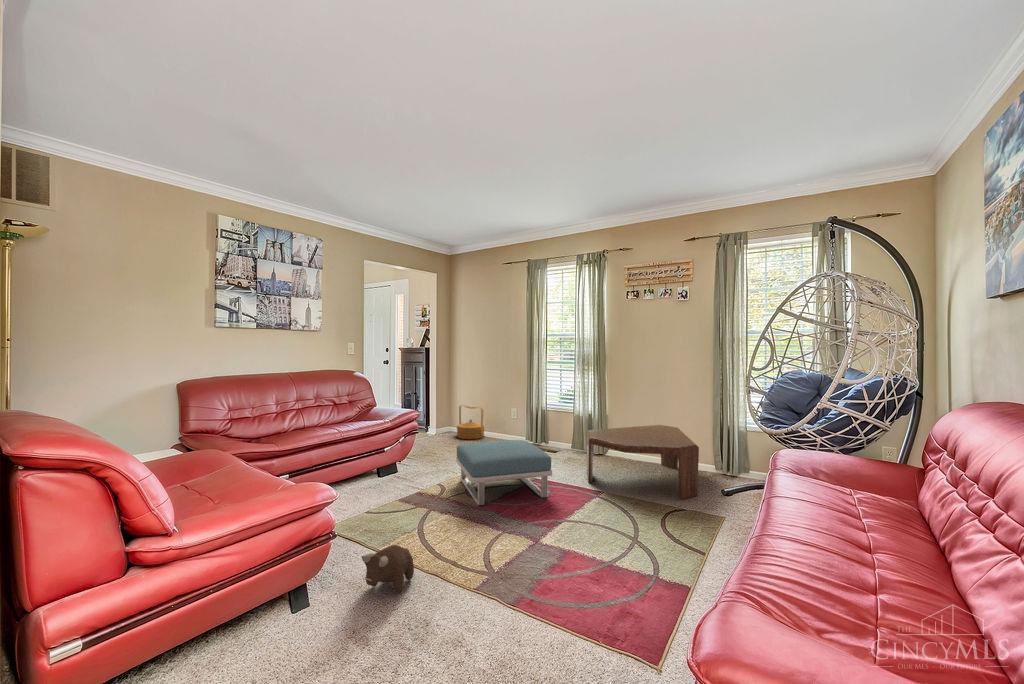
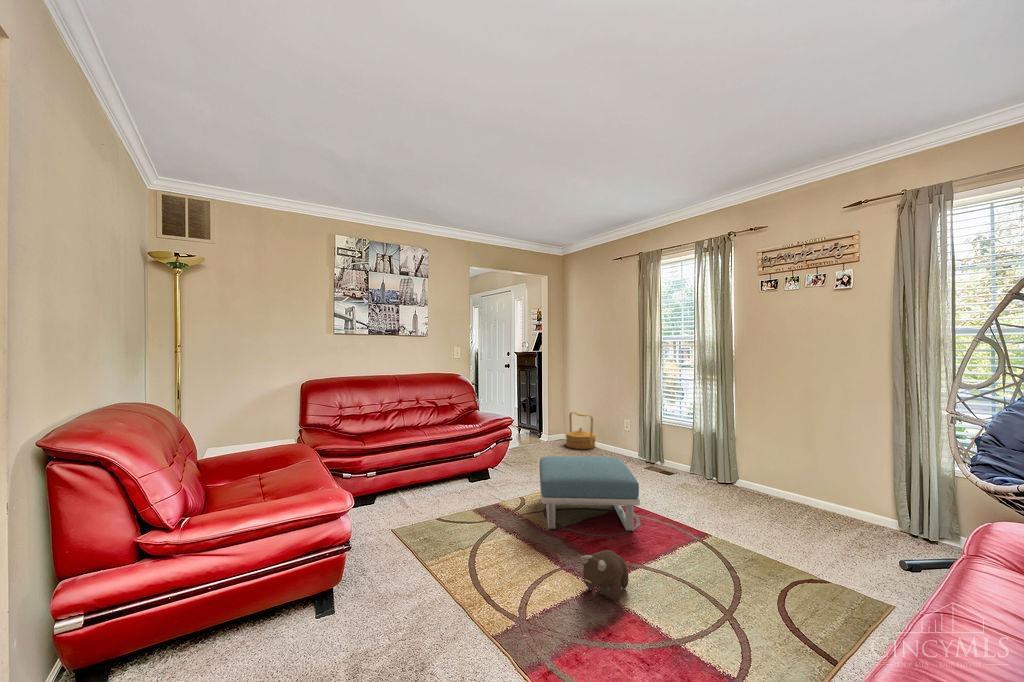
coffee table: present [587,425,699,500] -> none [695,453,857,564]
plush toy: present [361,545,414,593] -> present [580,550,629,600]

